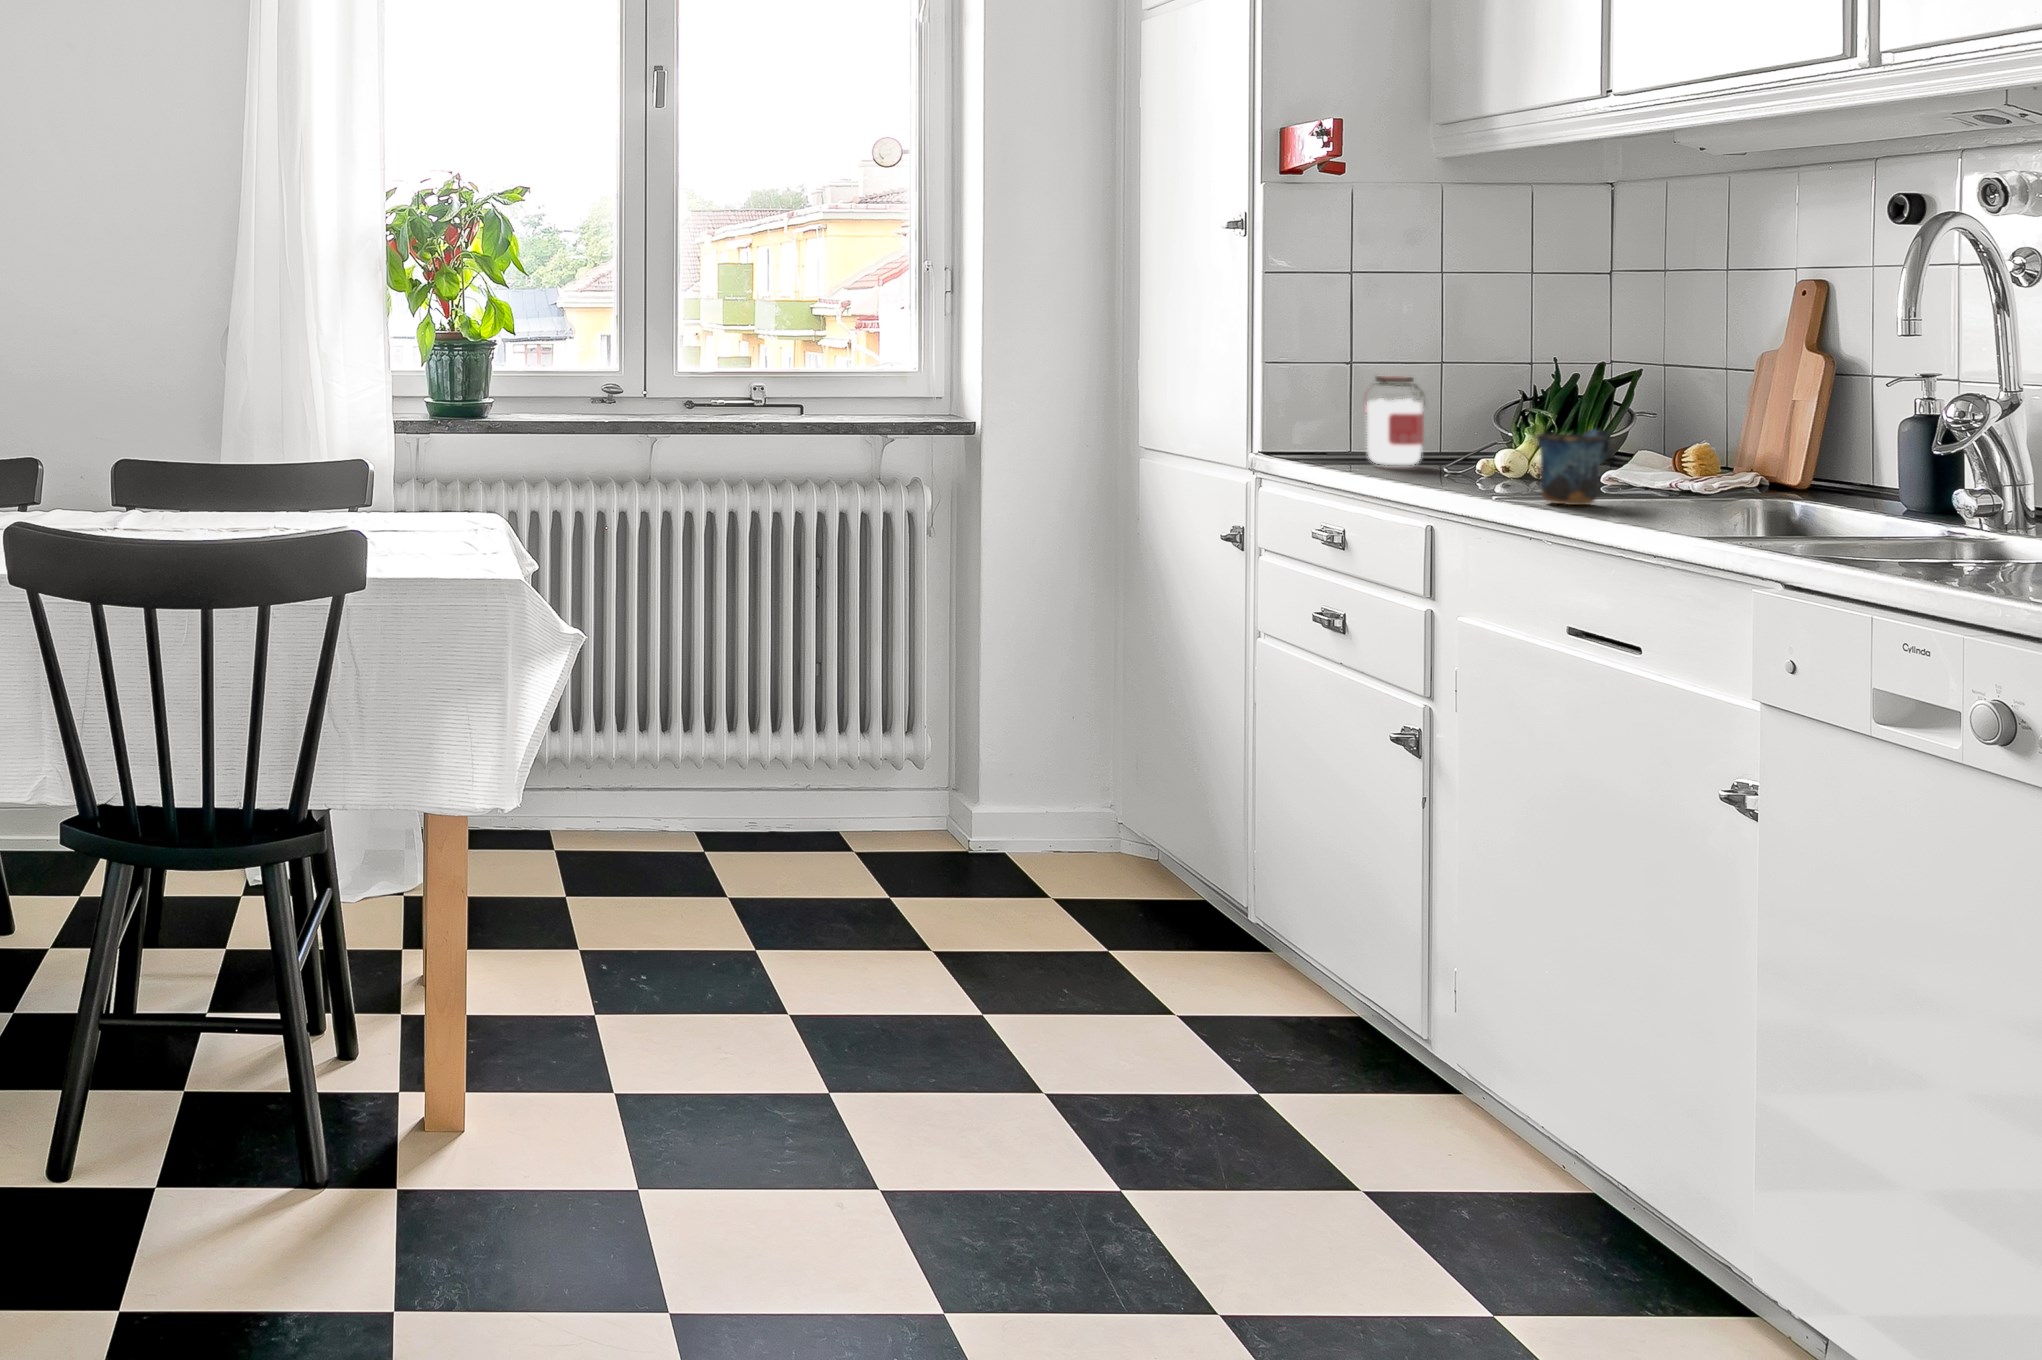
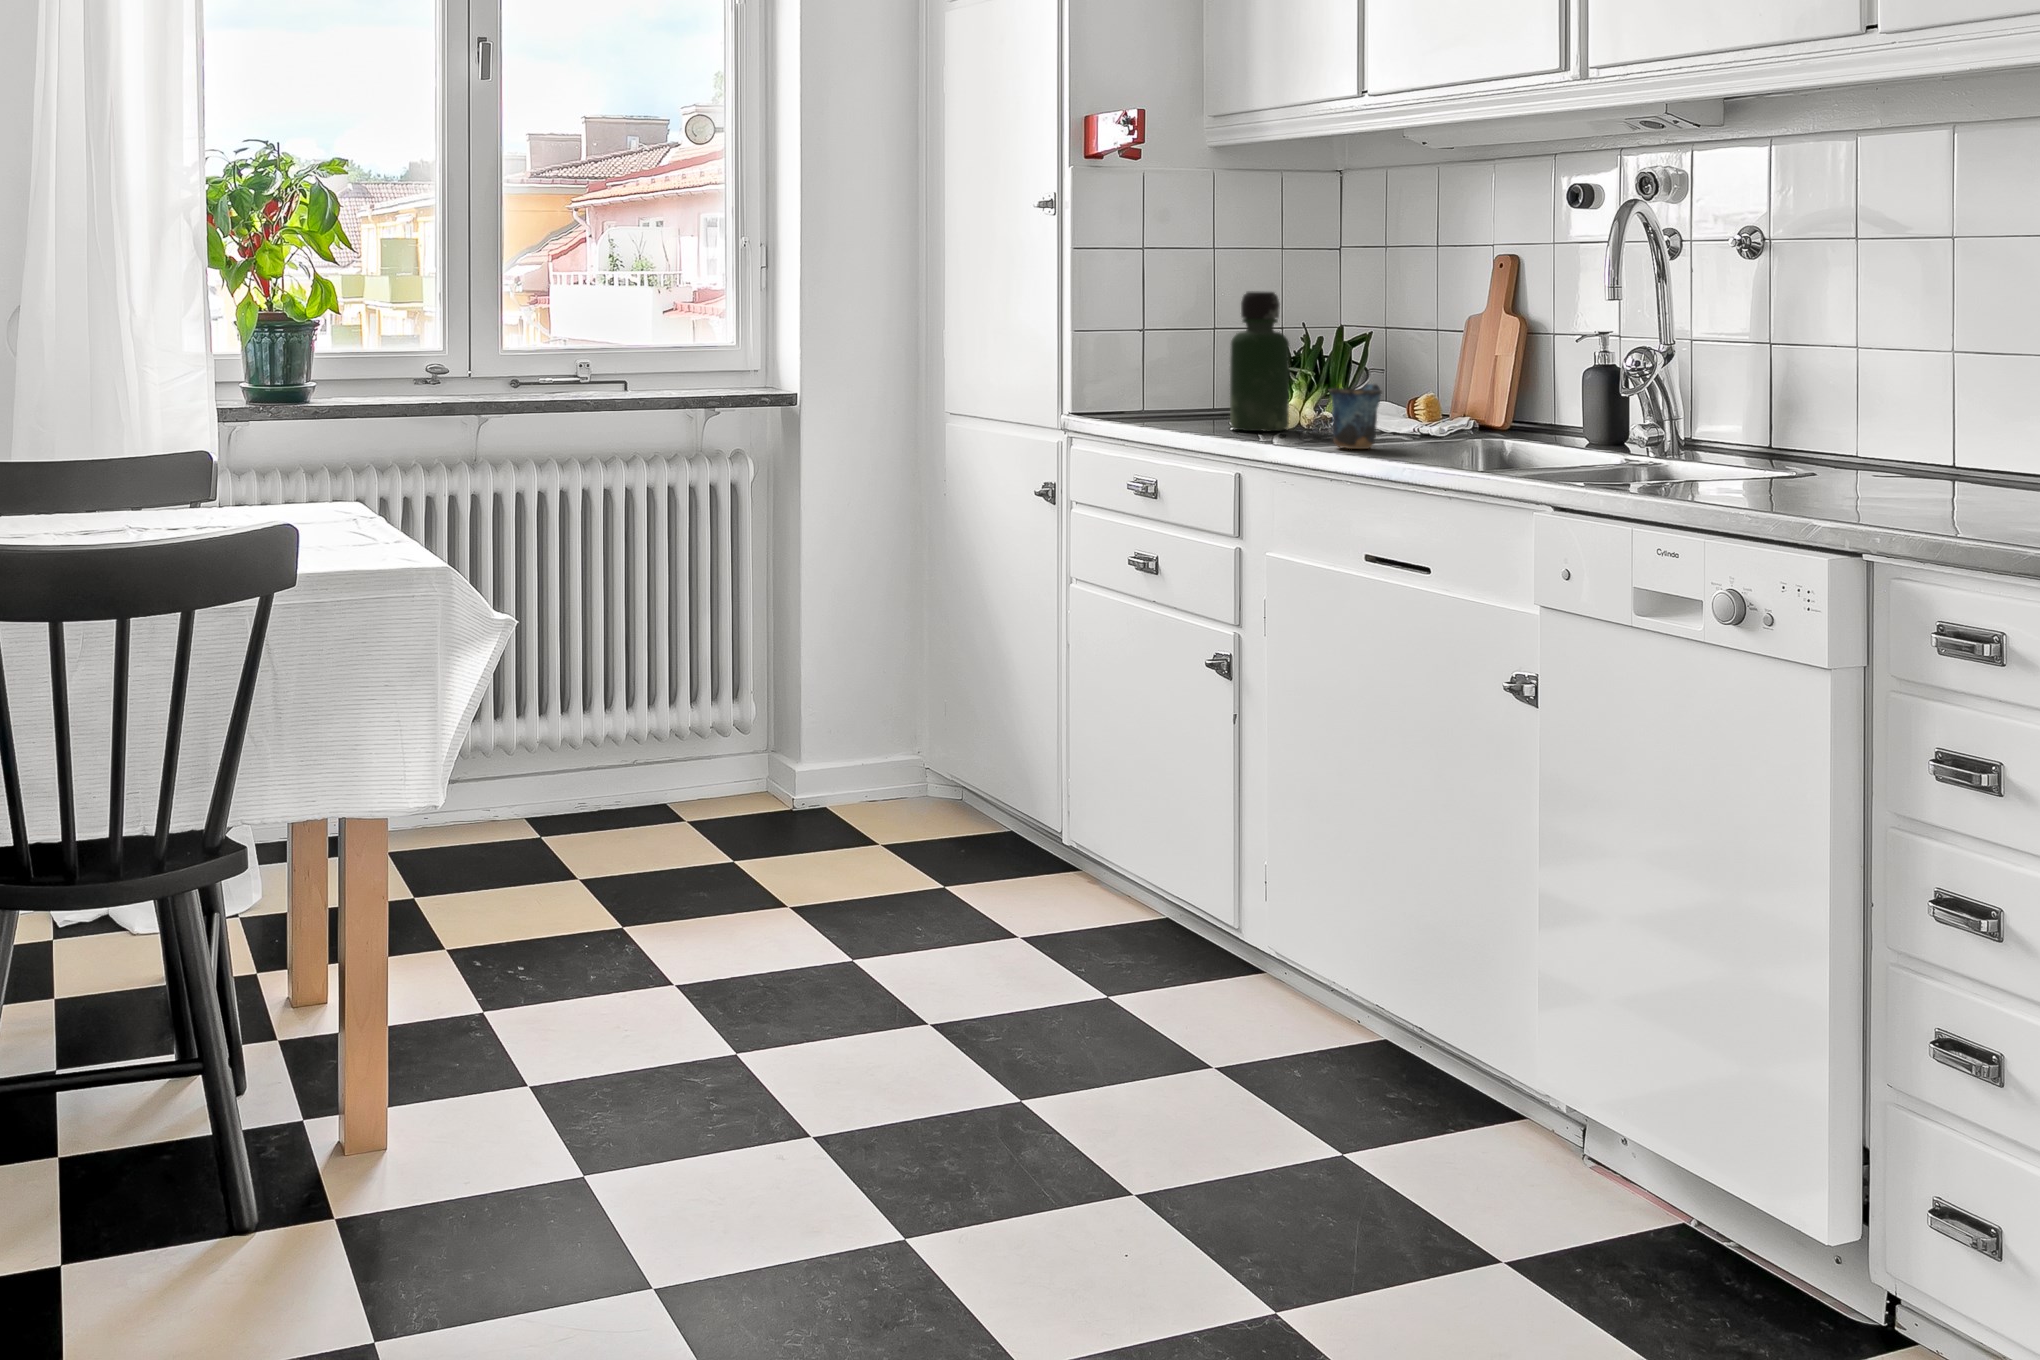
bottle: none [1434,320,1508,480] -> present [1230,291,1289,431]
jar: present [1364,376,1425,465] -> none [1166,342,1215,422]

